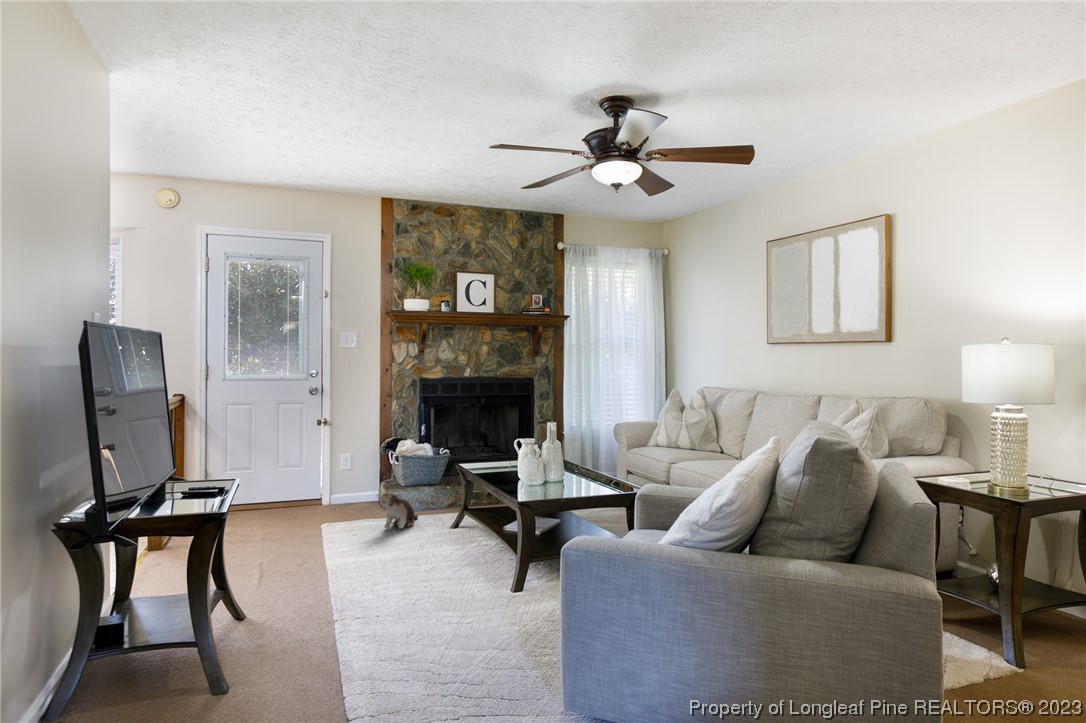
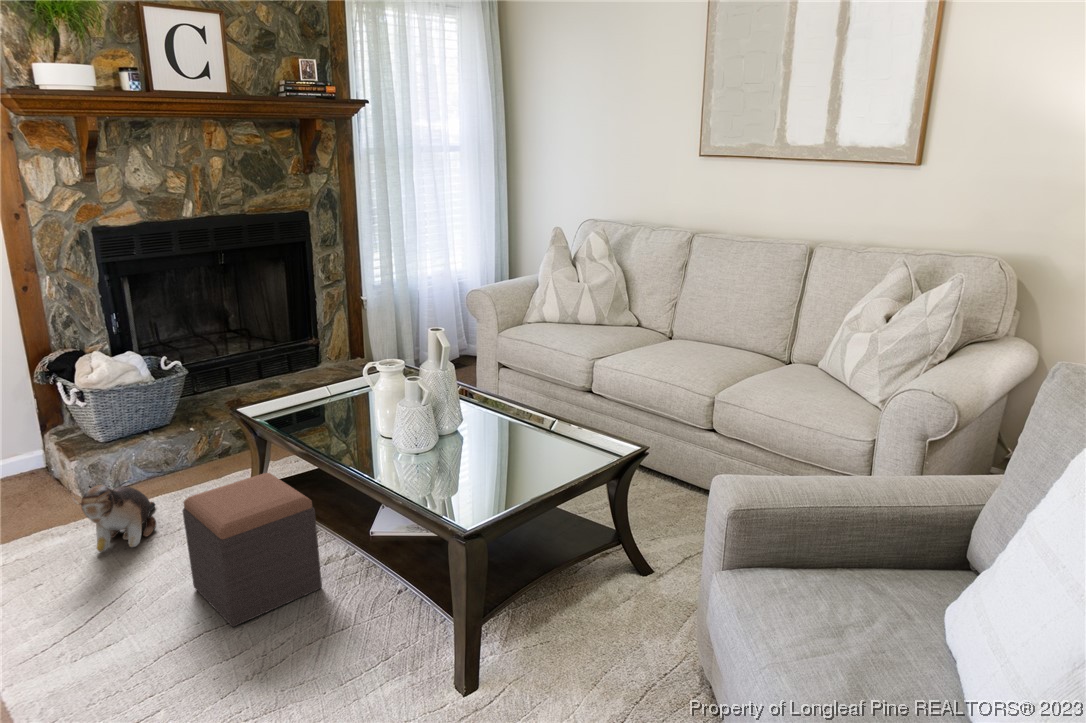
footstool: none [418,490,475,557] -> present [183,473,322,626]

